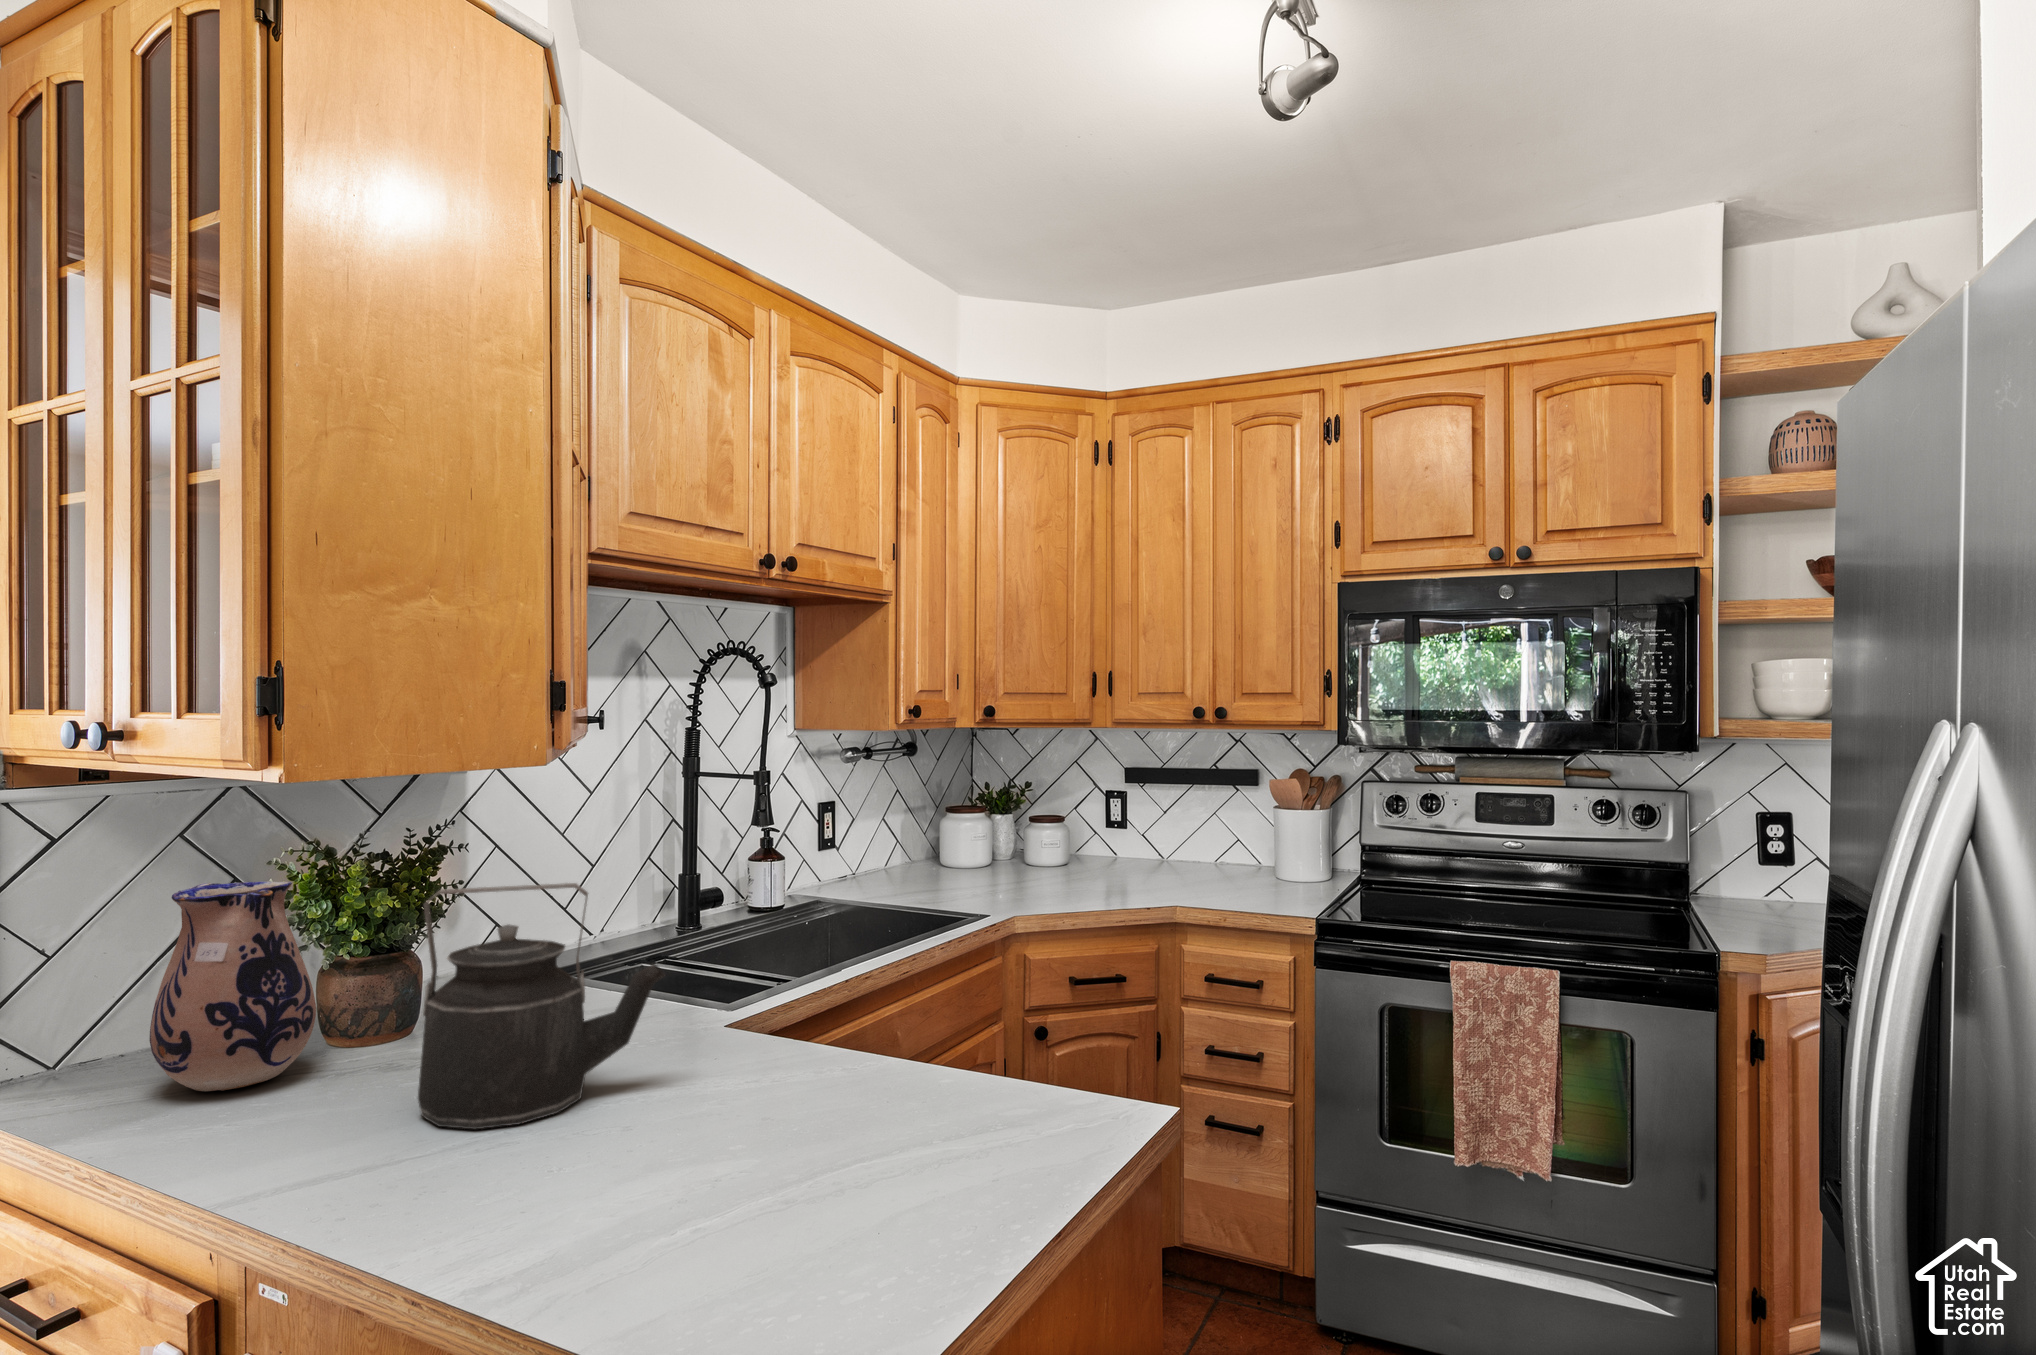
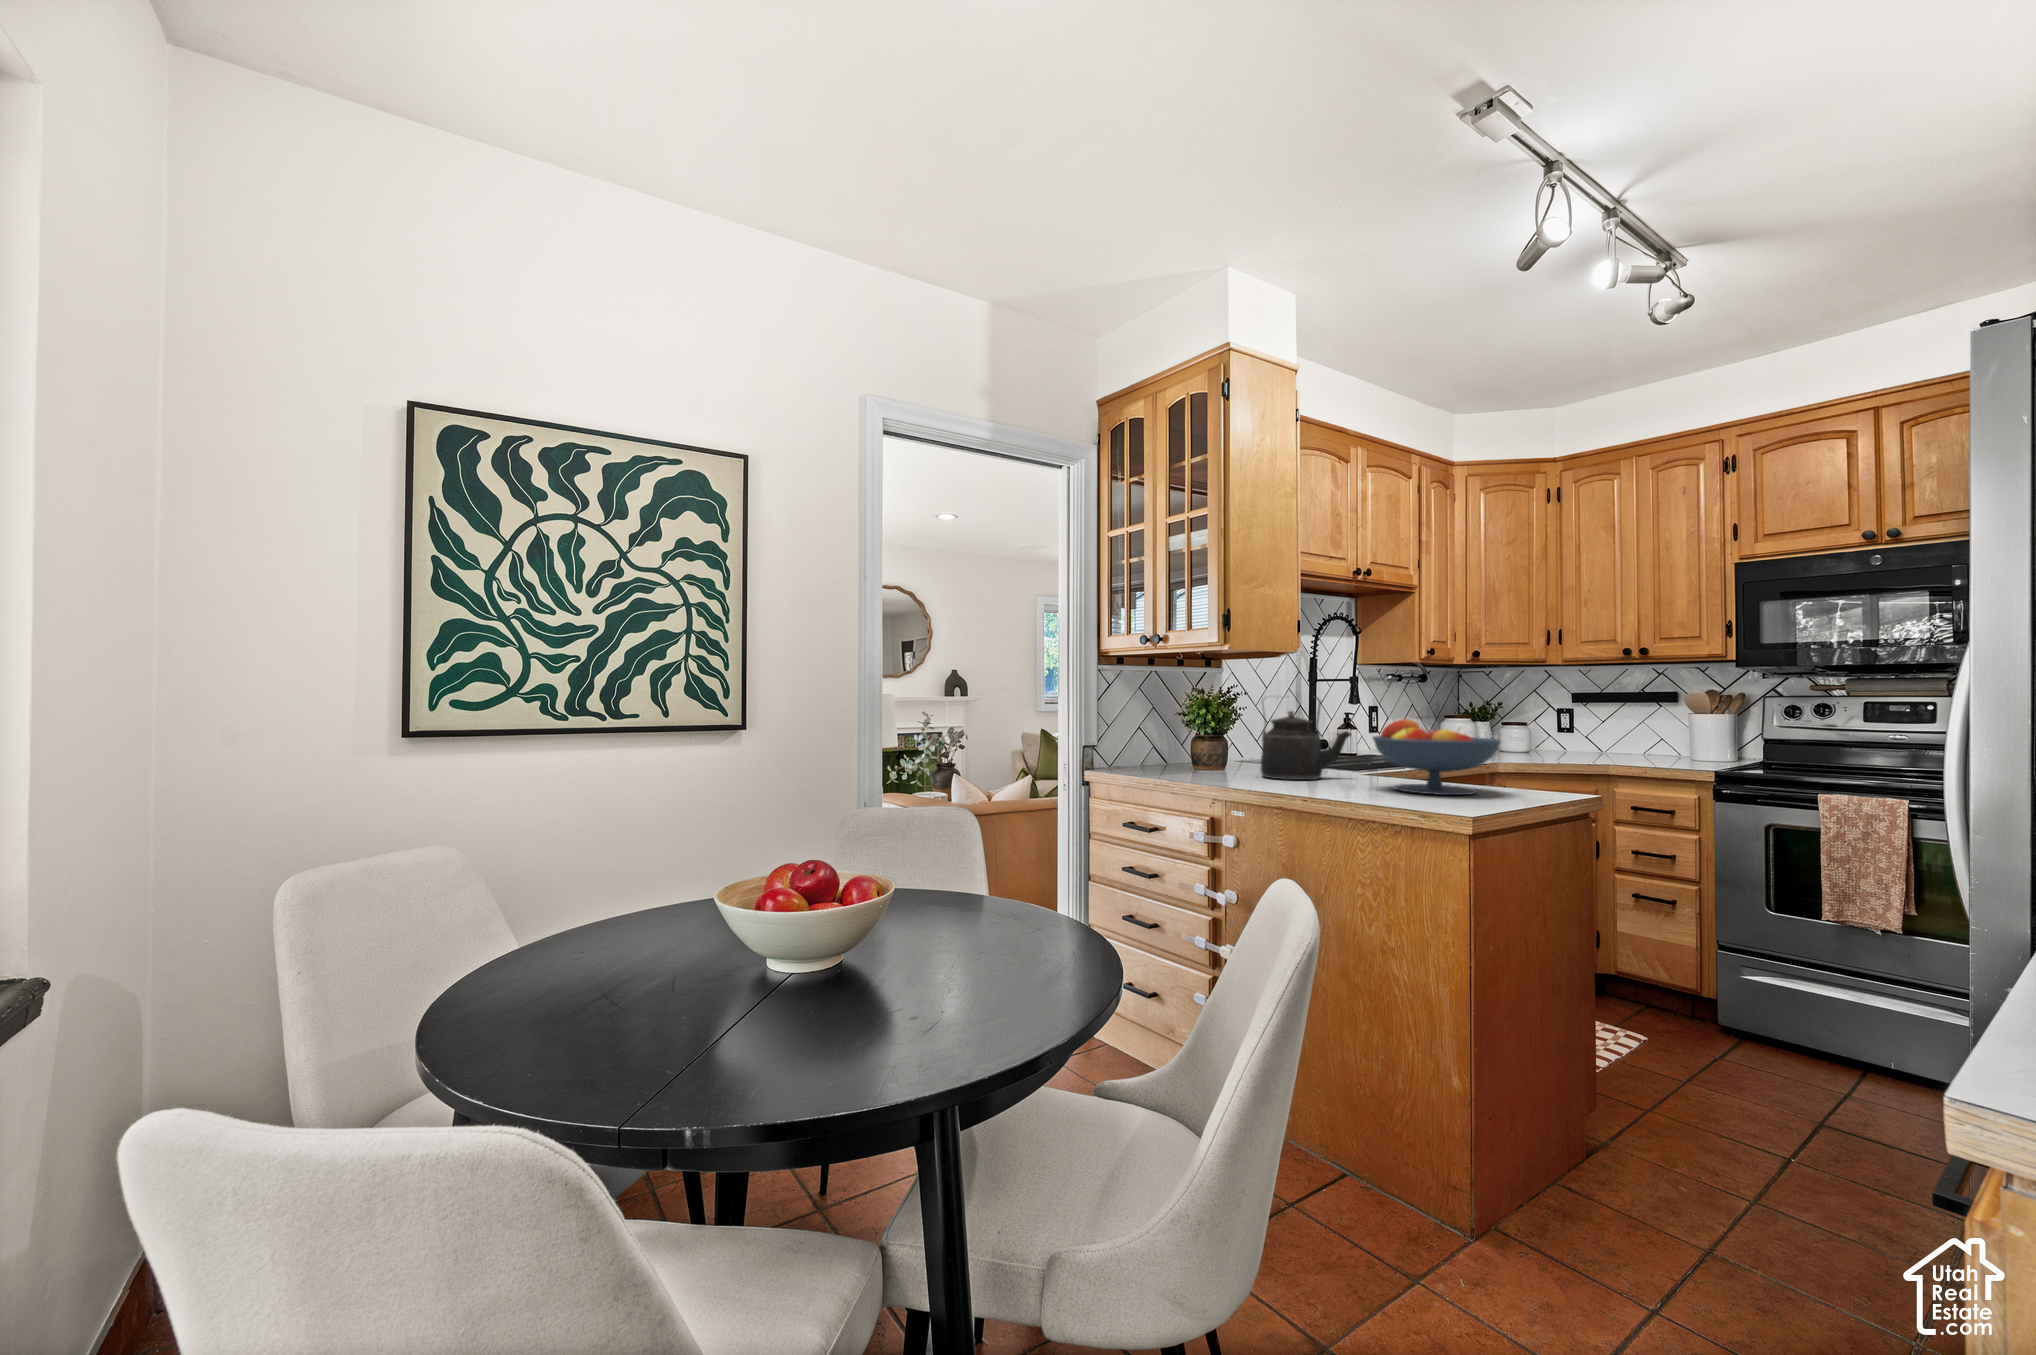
ceramic pitcher: present [150,881,316,1091] -> none [1156,700,1207,771]
fruit bowl: none [657,969,968,1216] -> present [1373,719,1500,795]

